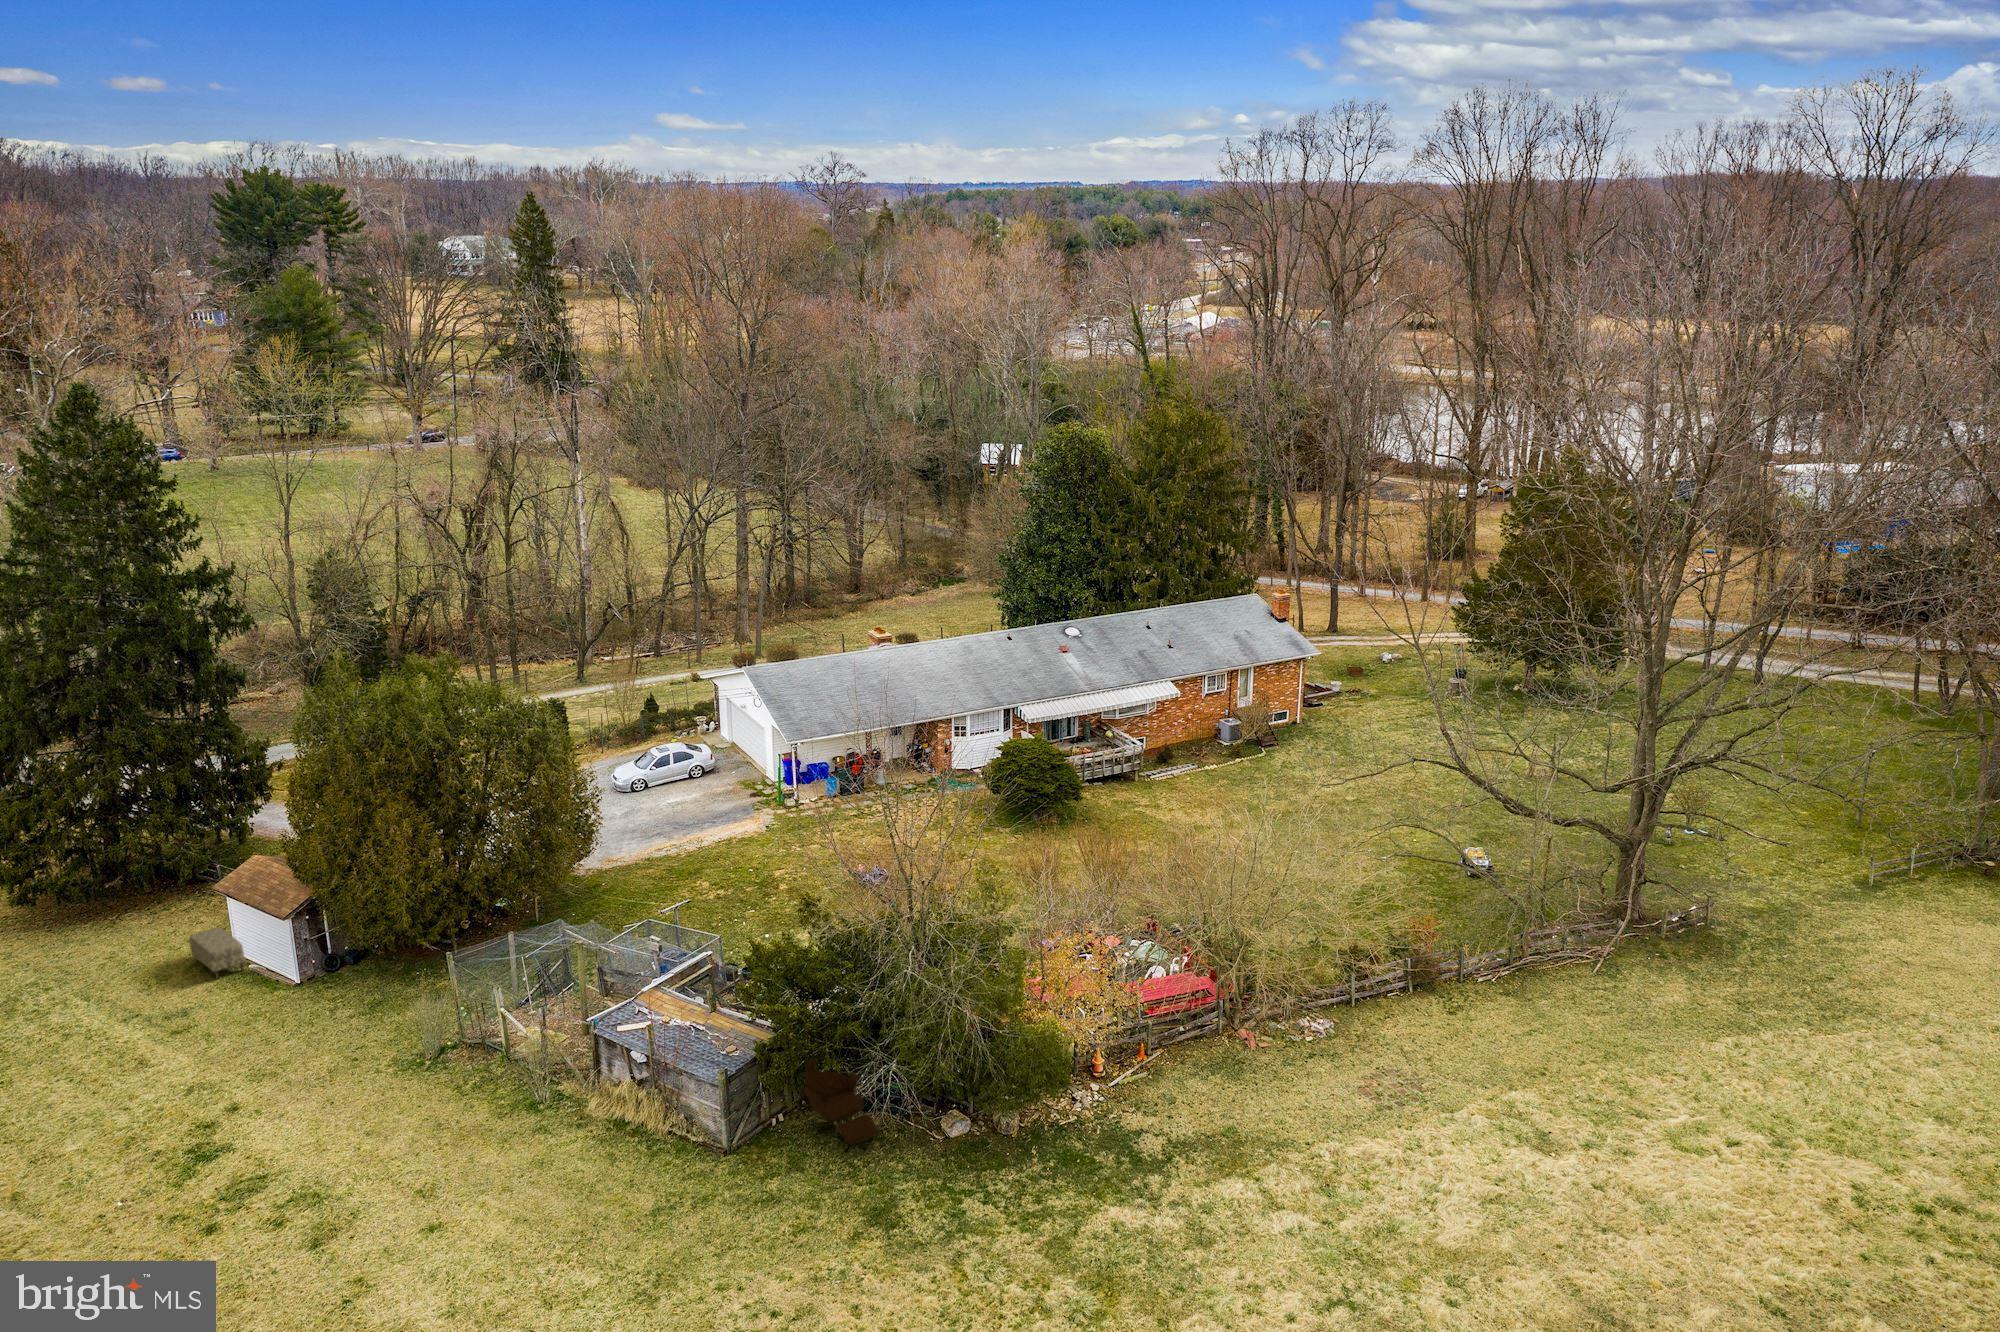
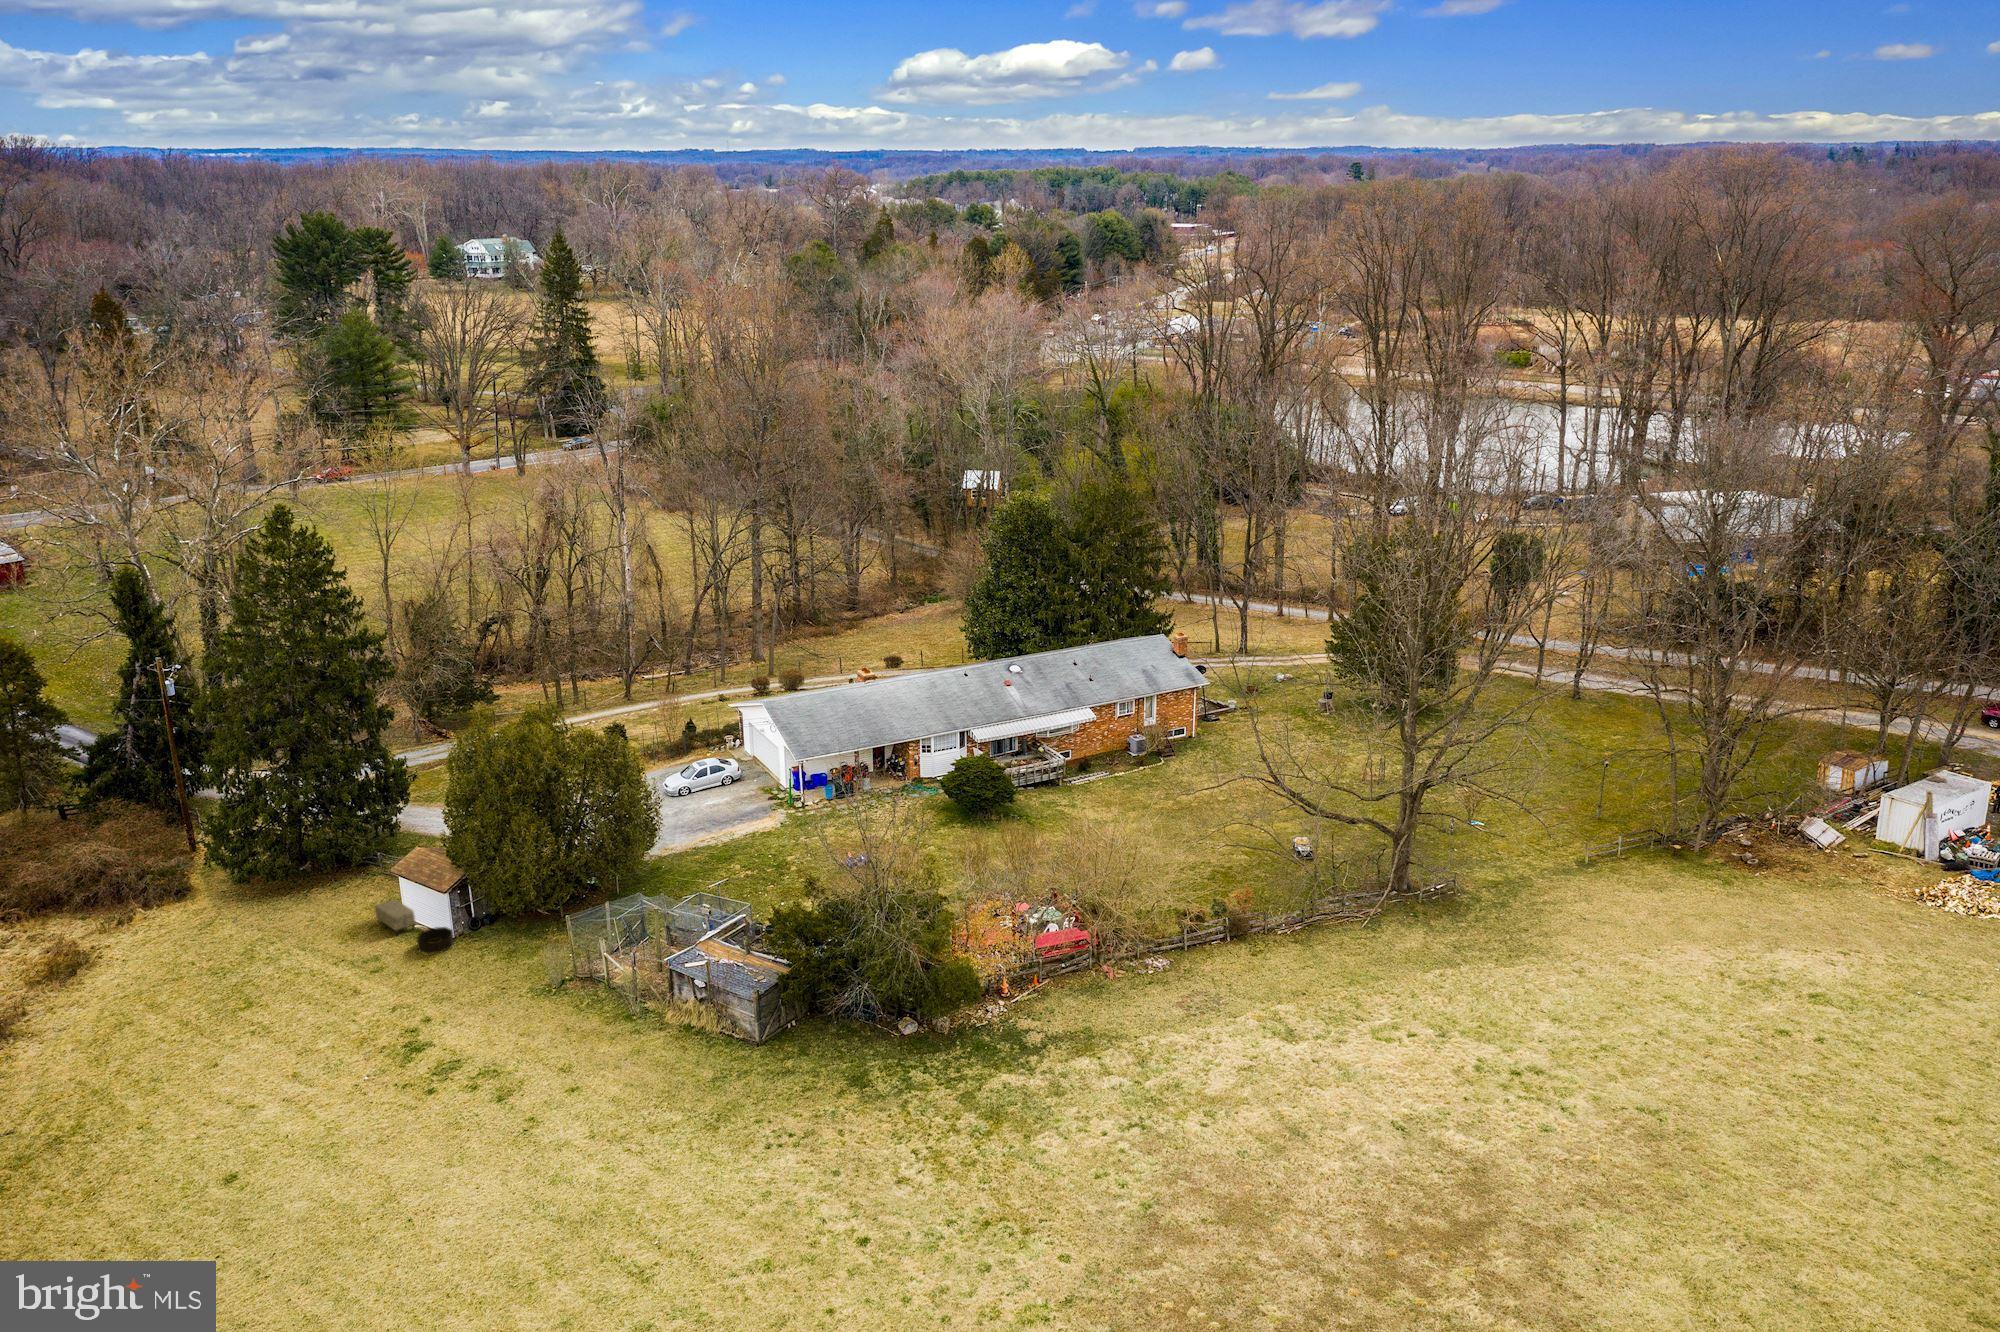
basket: none [239,967,296,1007] -> present [417,927,454,954]
lounge chair: present [804,1060,877,1151] -> none [807,974,856,1043]

